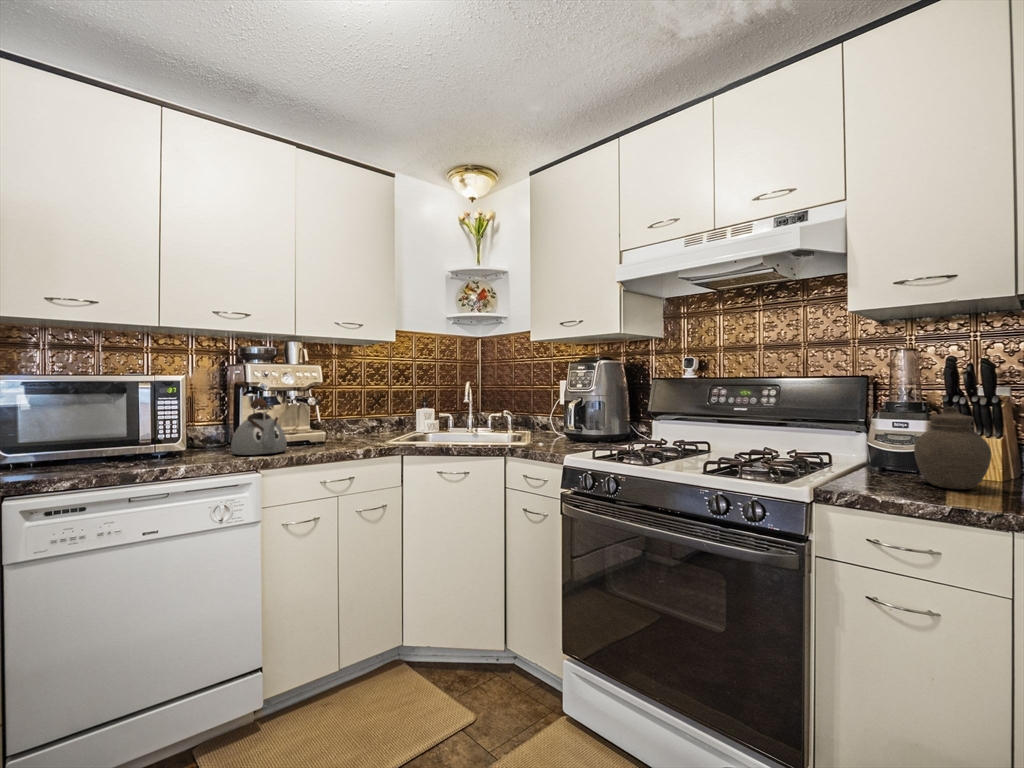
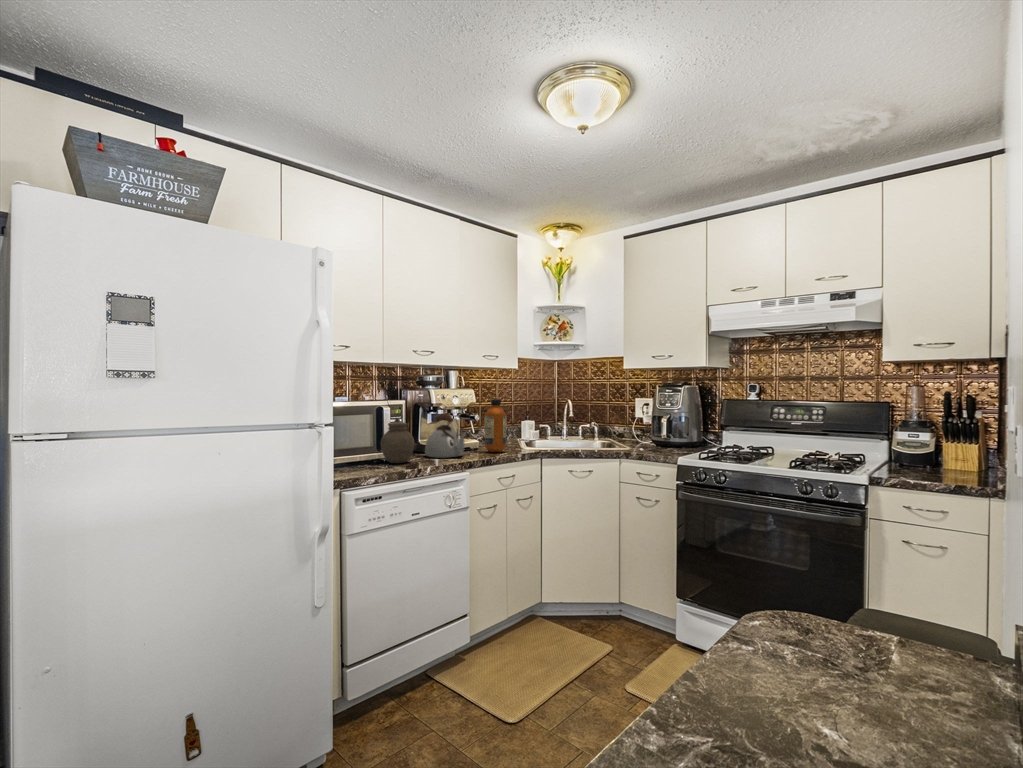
bottle: none [327,380,357,448] -> present [485,399,507,452]
jar: present [914,407,991,489] -> present [381,418,414,463]

